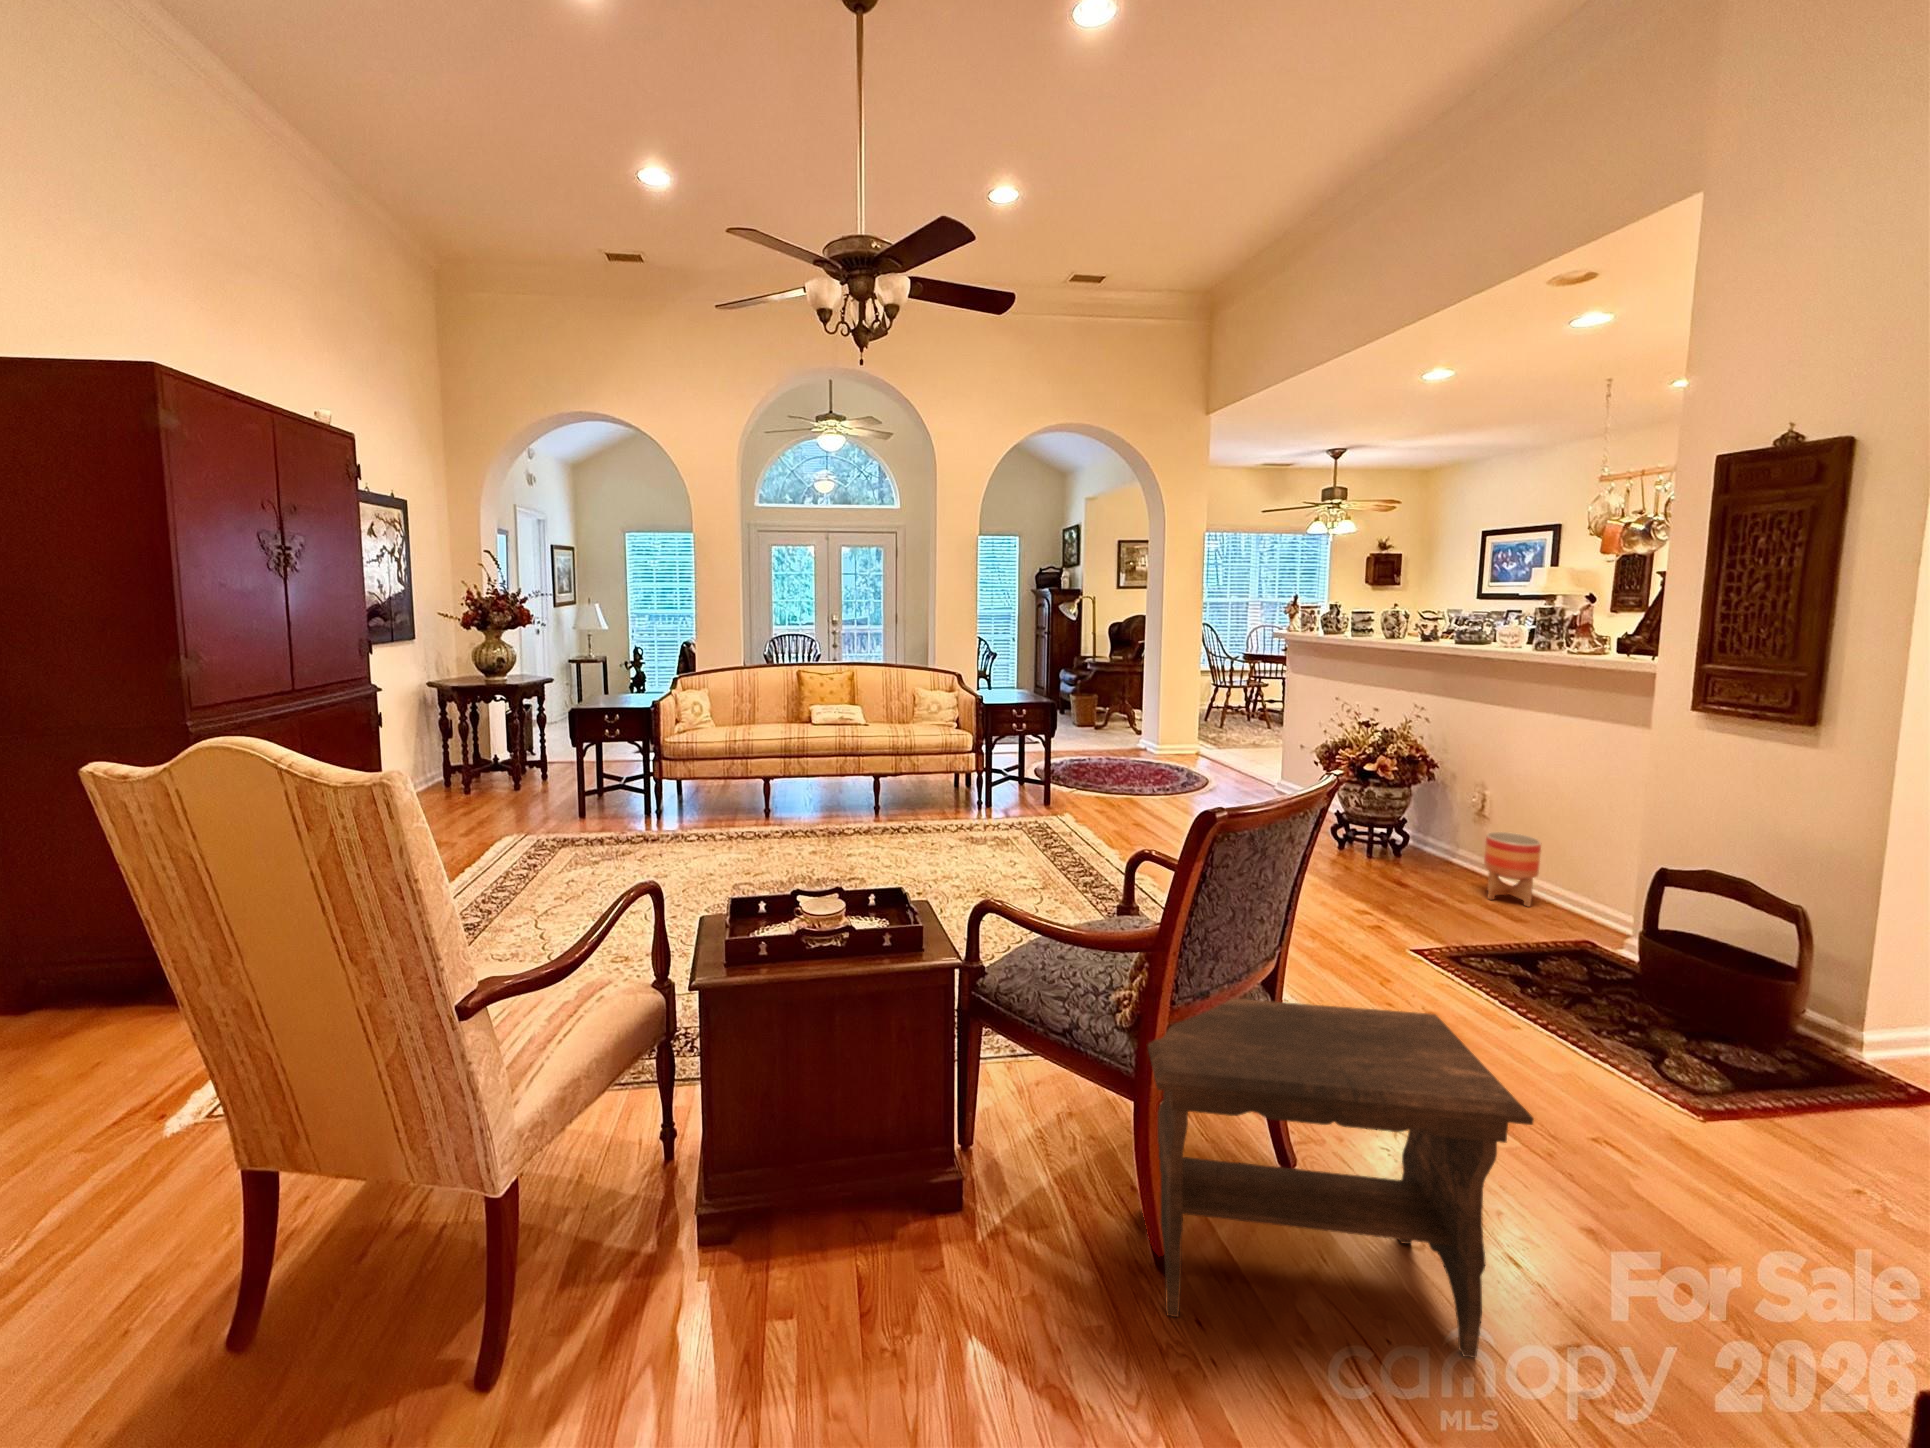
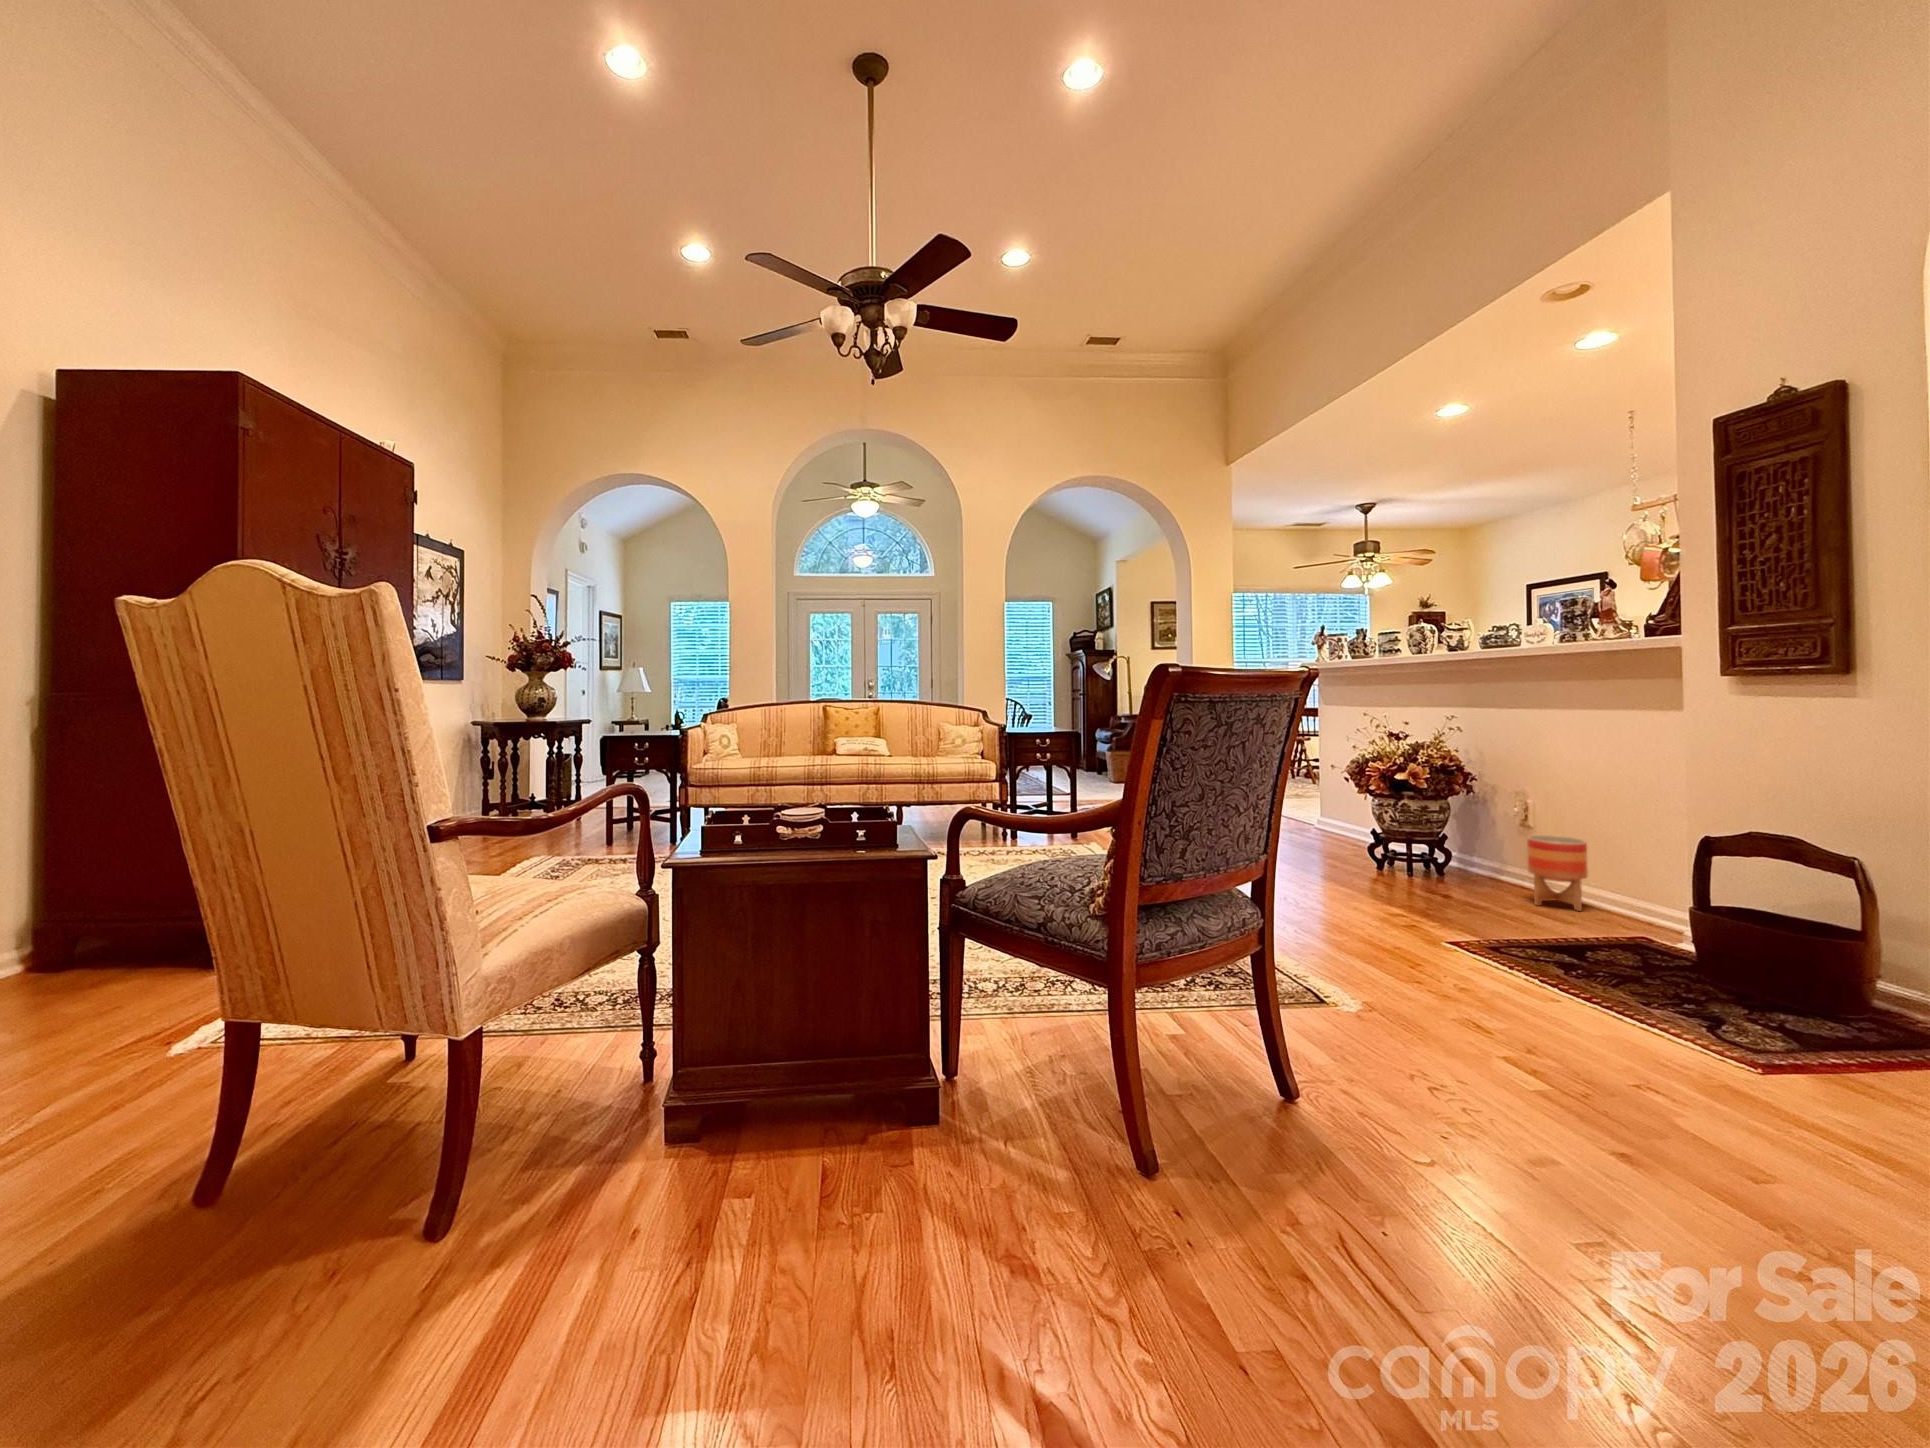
footstool: present [1147,999,1534,1358] -> none [1114,890,1515,1253]

